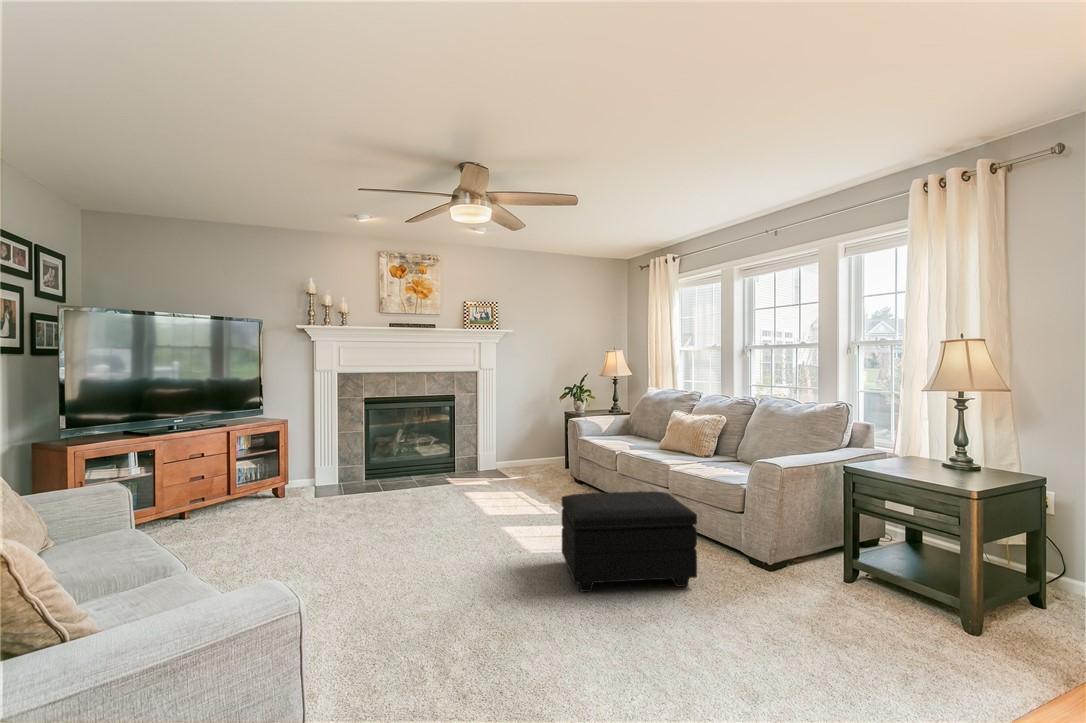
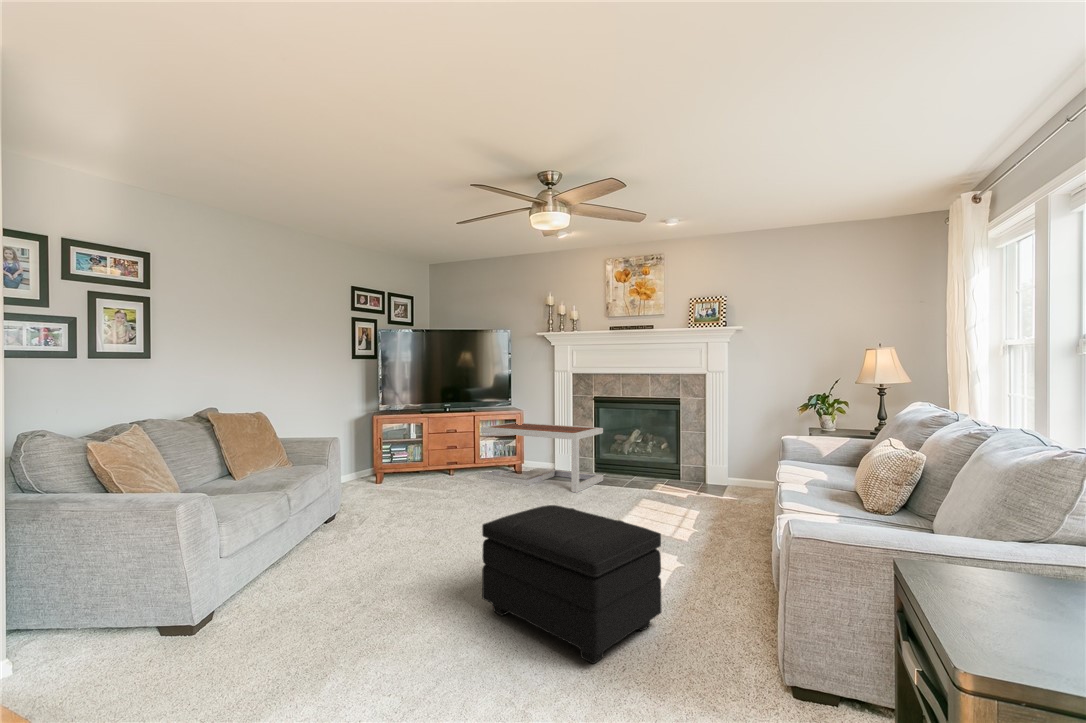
coffee table: none [259,431,404,513] -> present [480,423,603,492]

